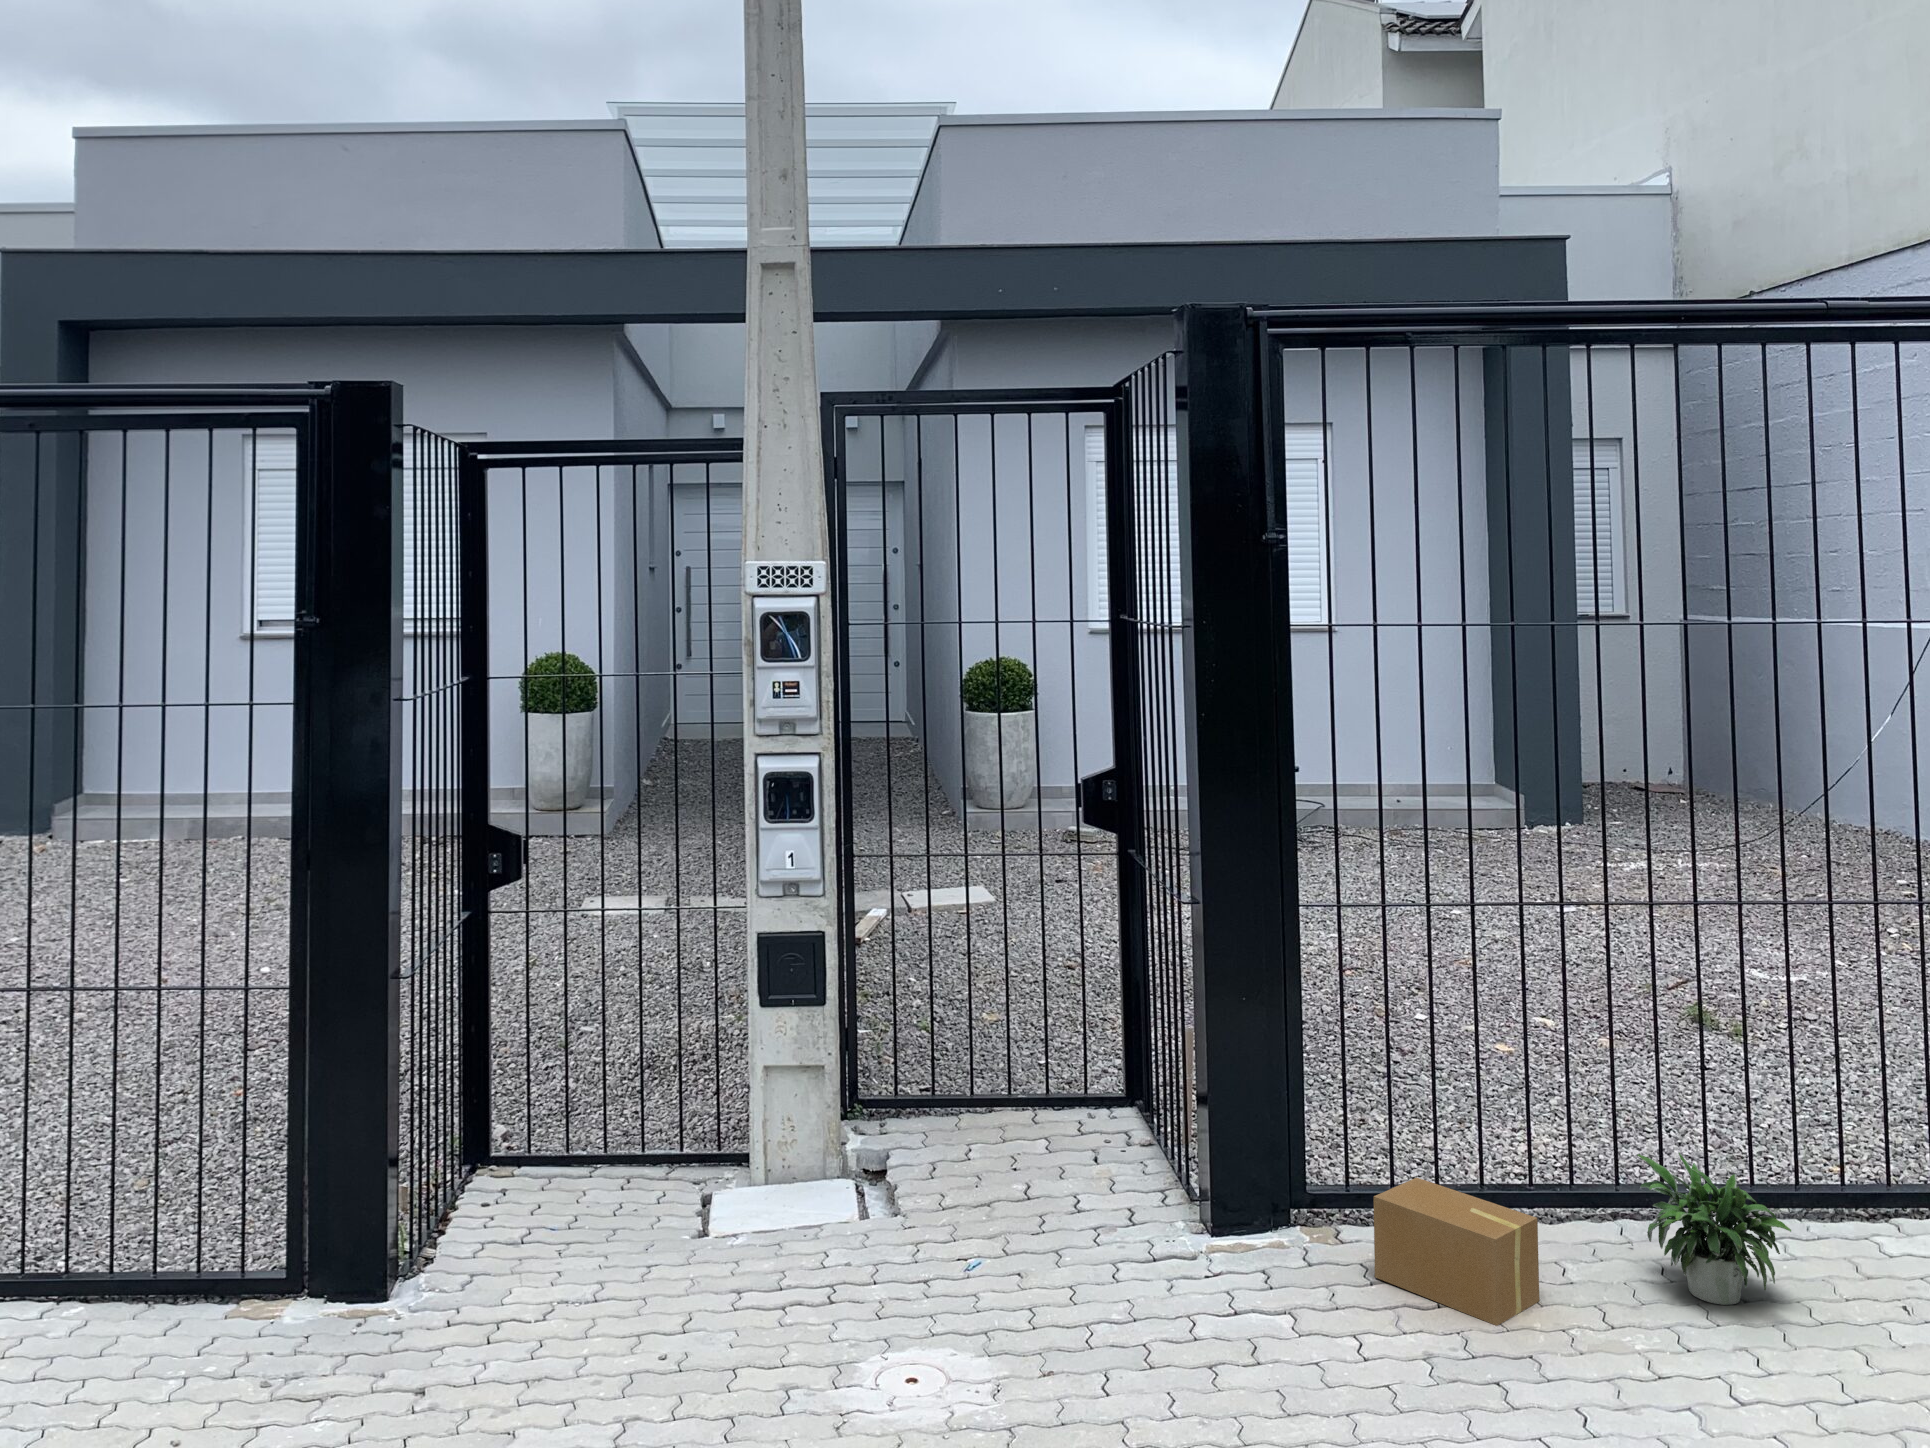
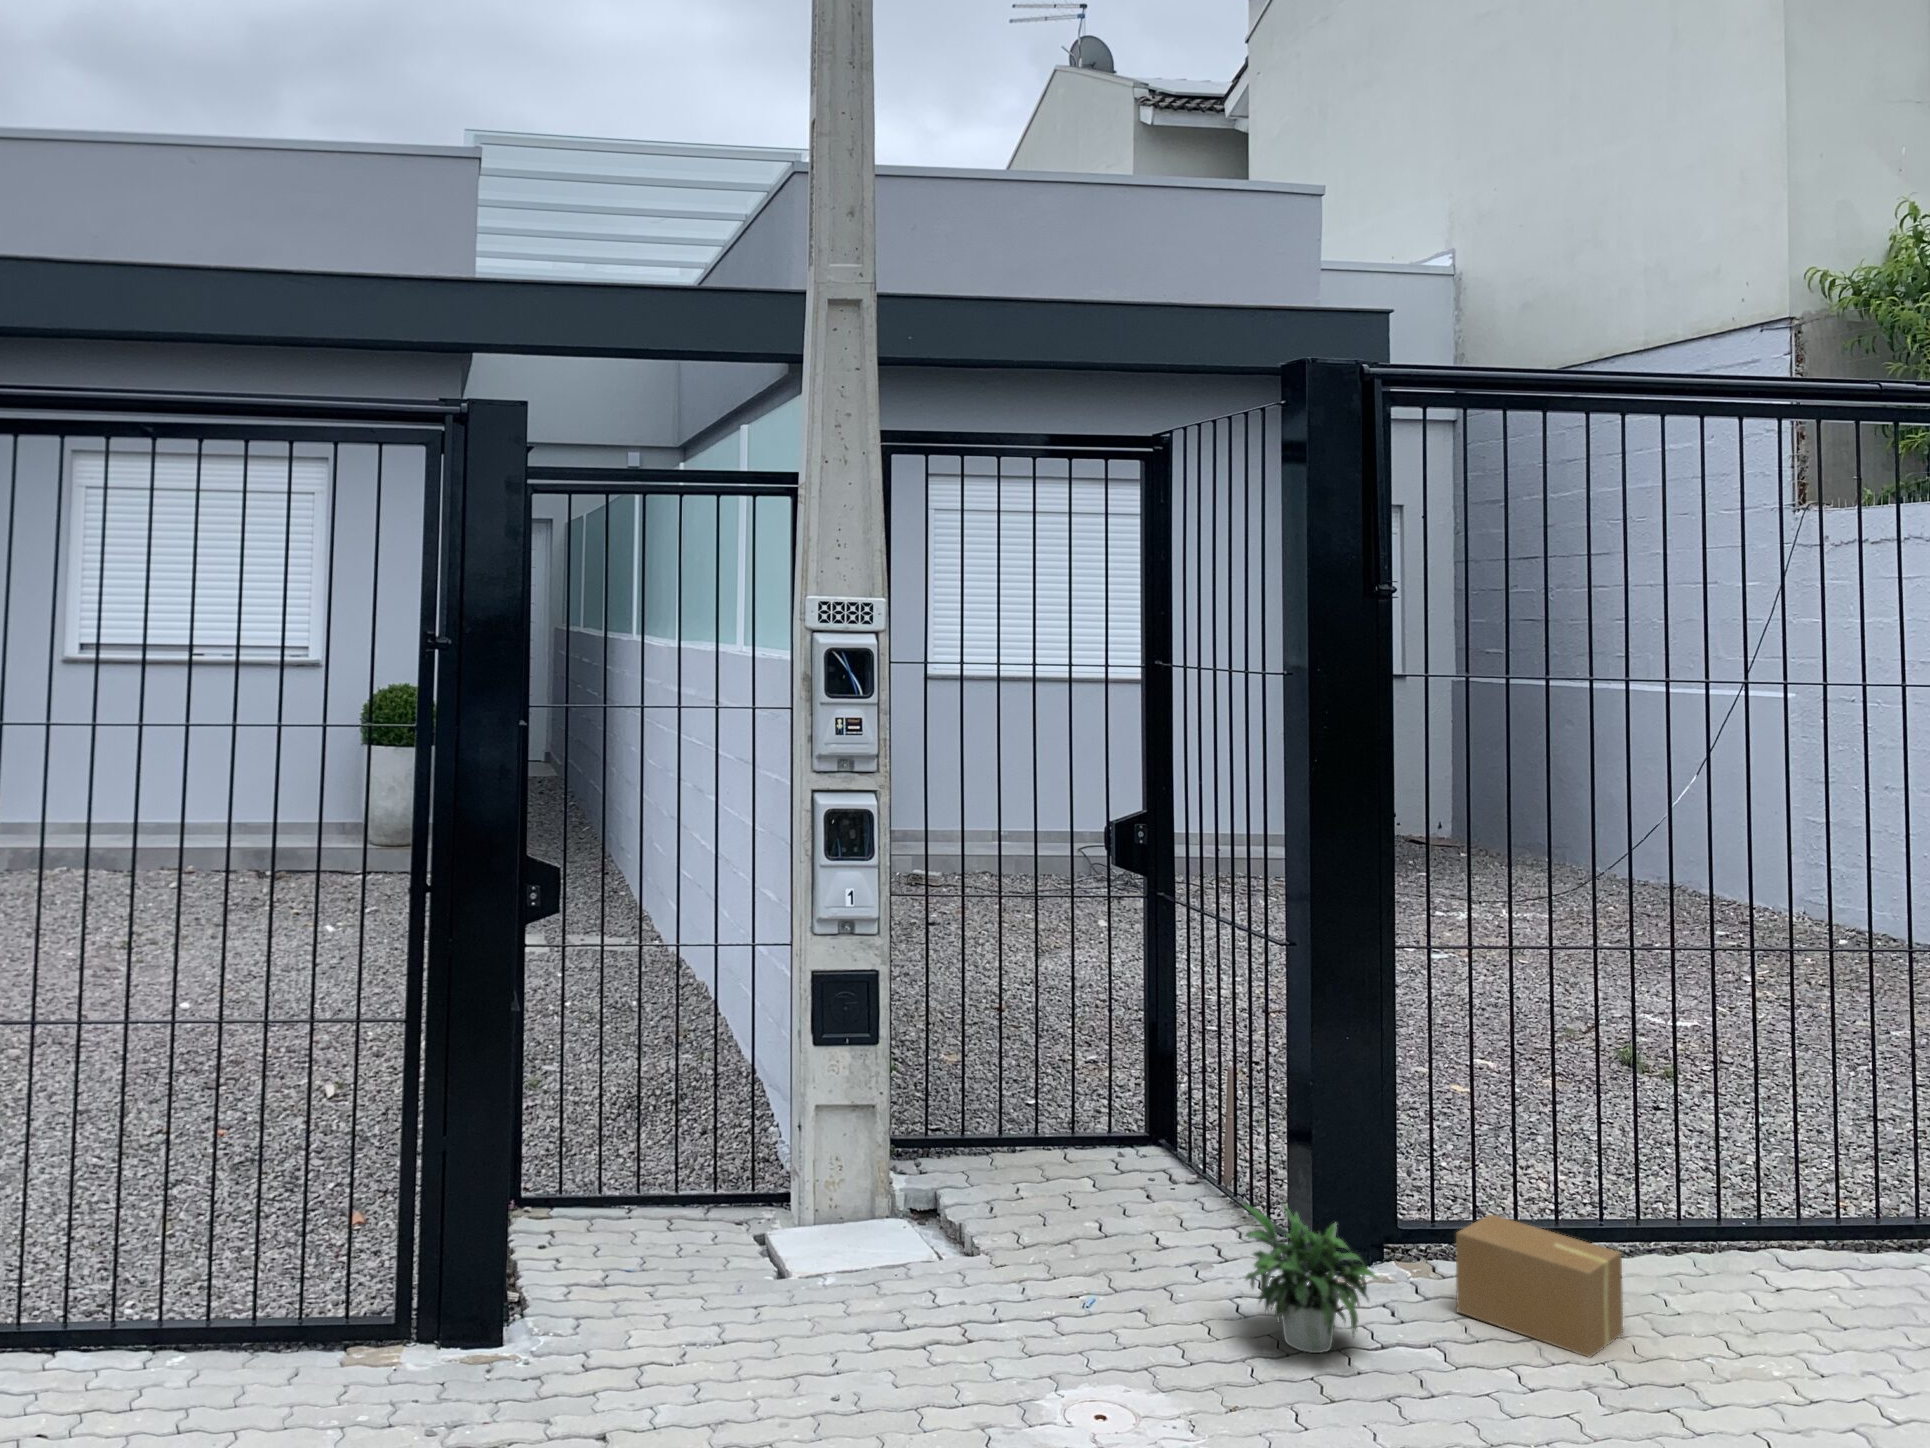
potted plant: present [1628,1153,1791,1305] -> present [1243,1204,1378,1353]

